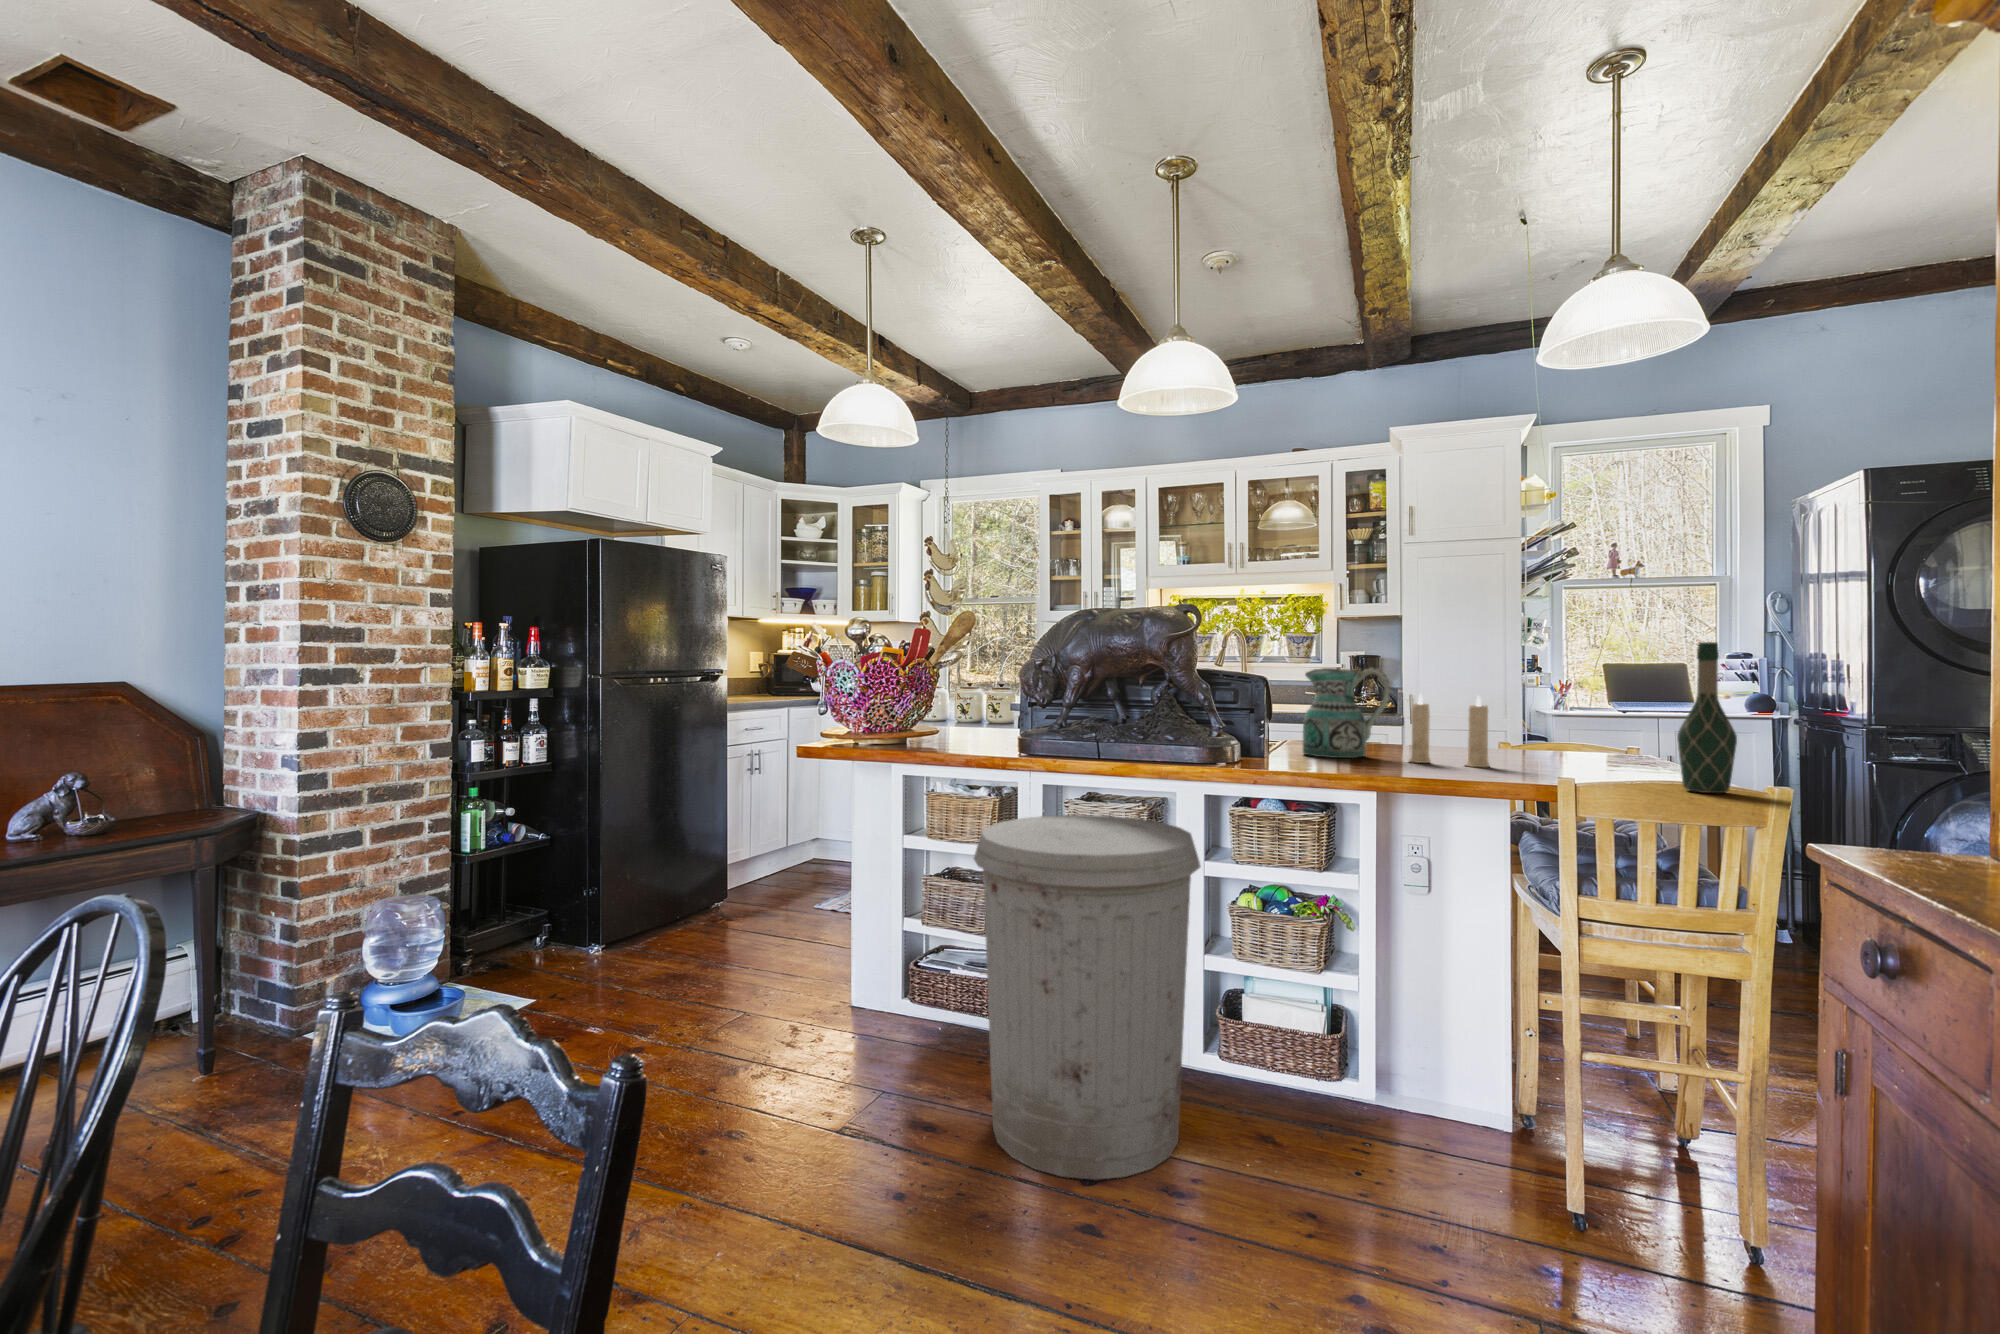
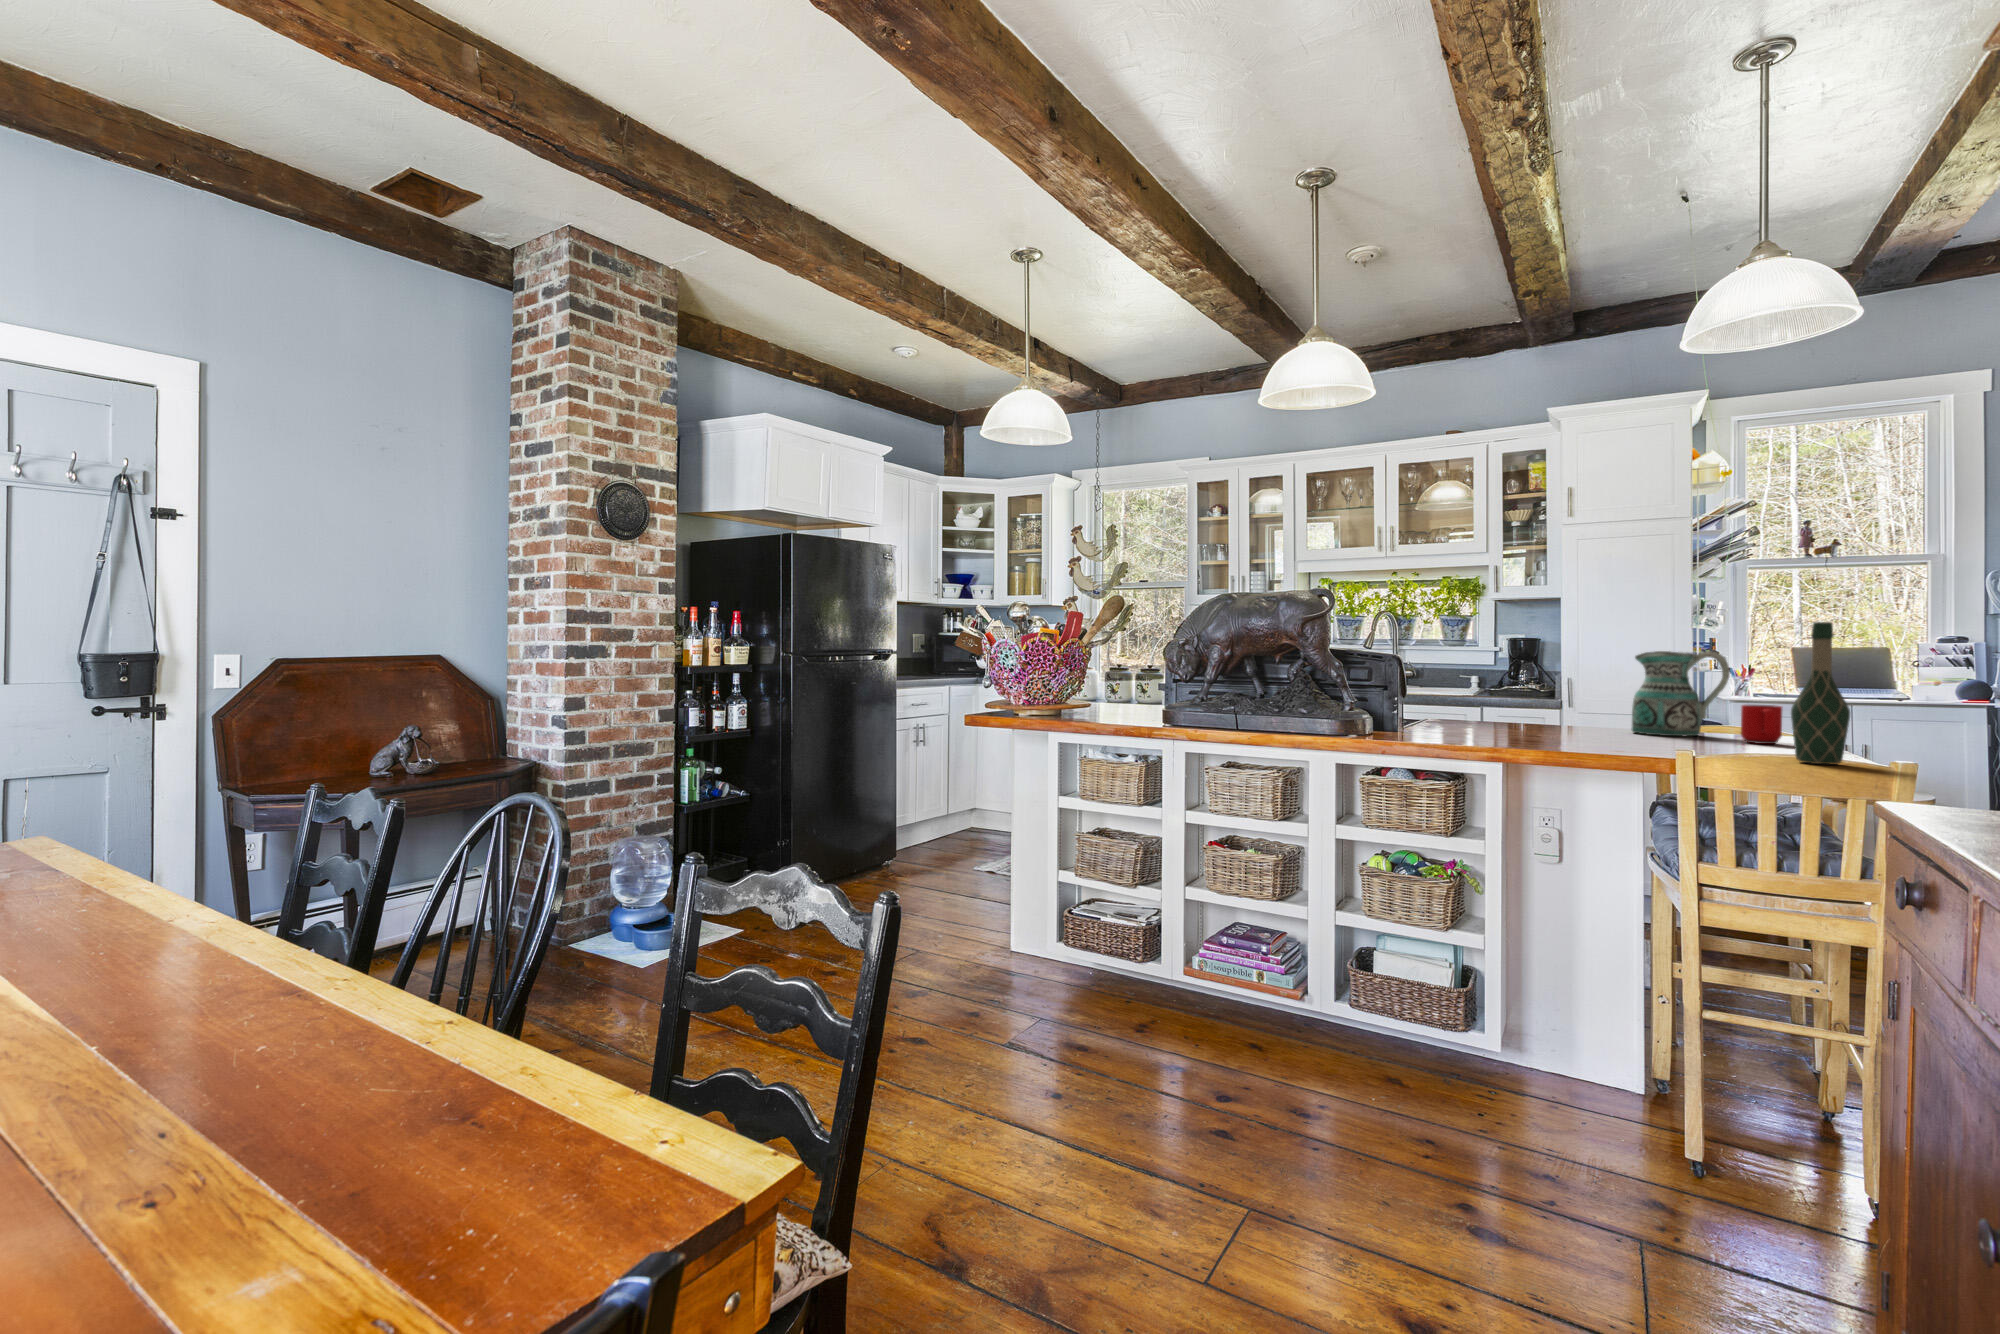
ceramic pitcher: present [1303,668,1391,758] -> present [1631,651,1730,736]
candle: present [1409,695,1489,767] -> none [1536,671,1617,742]
mug: none [1604,725,1644,766] -> present [1741,705,1782,744]
trash can: present [974,815,1201,1180] -> none [1121,780,1327,1092]

